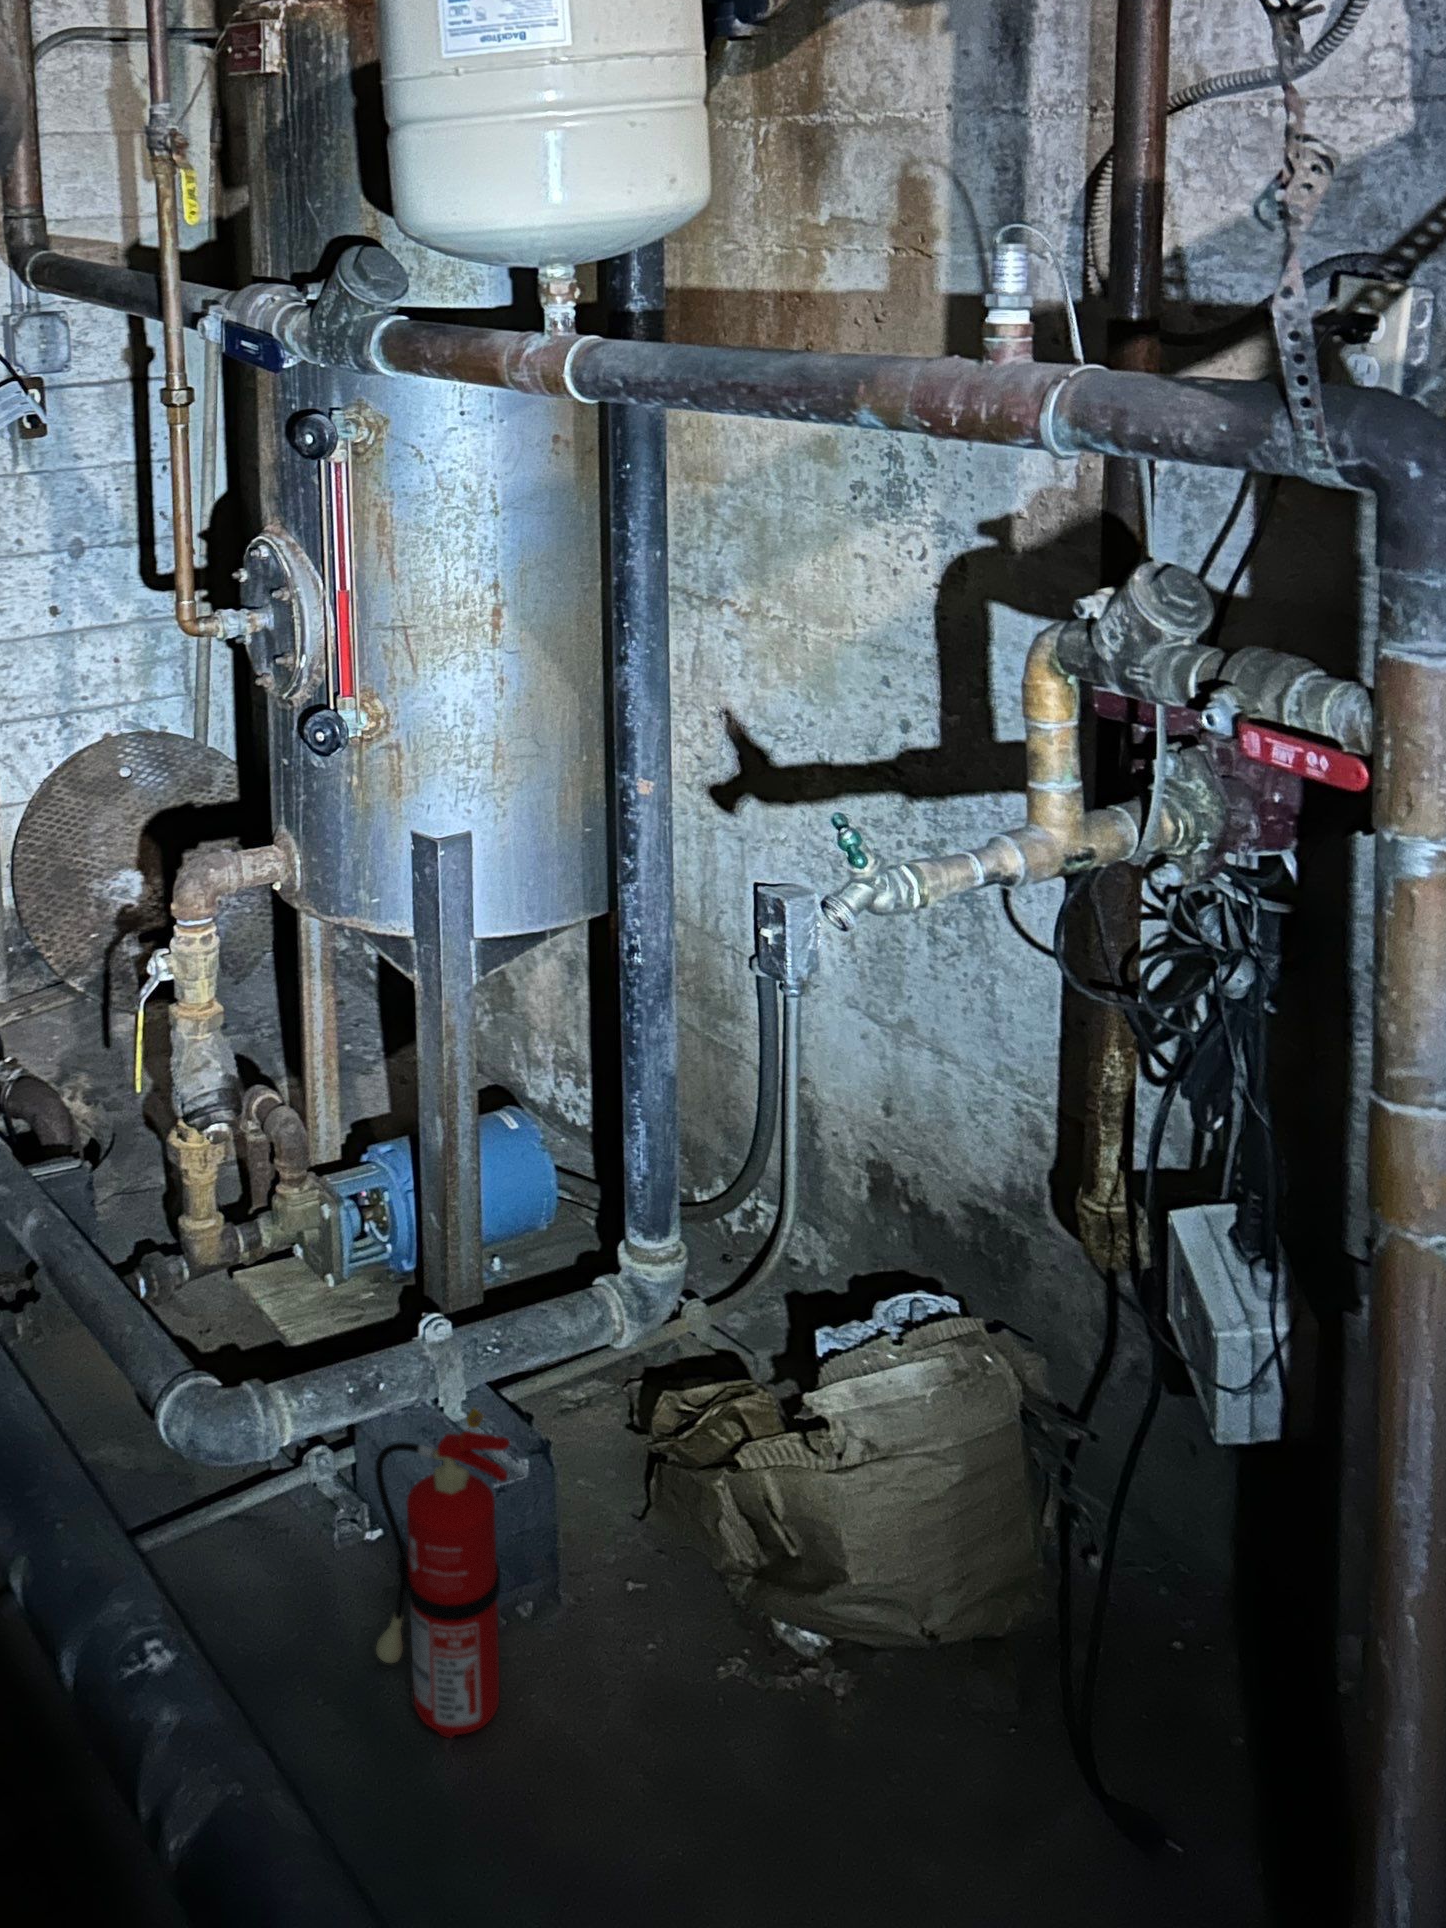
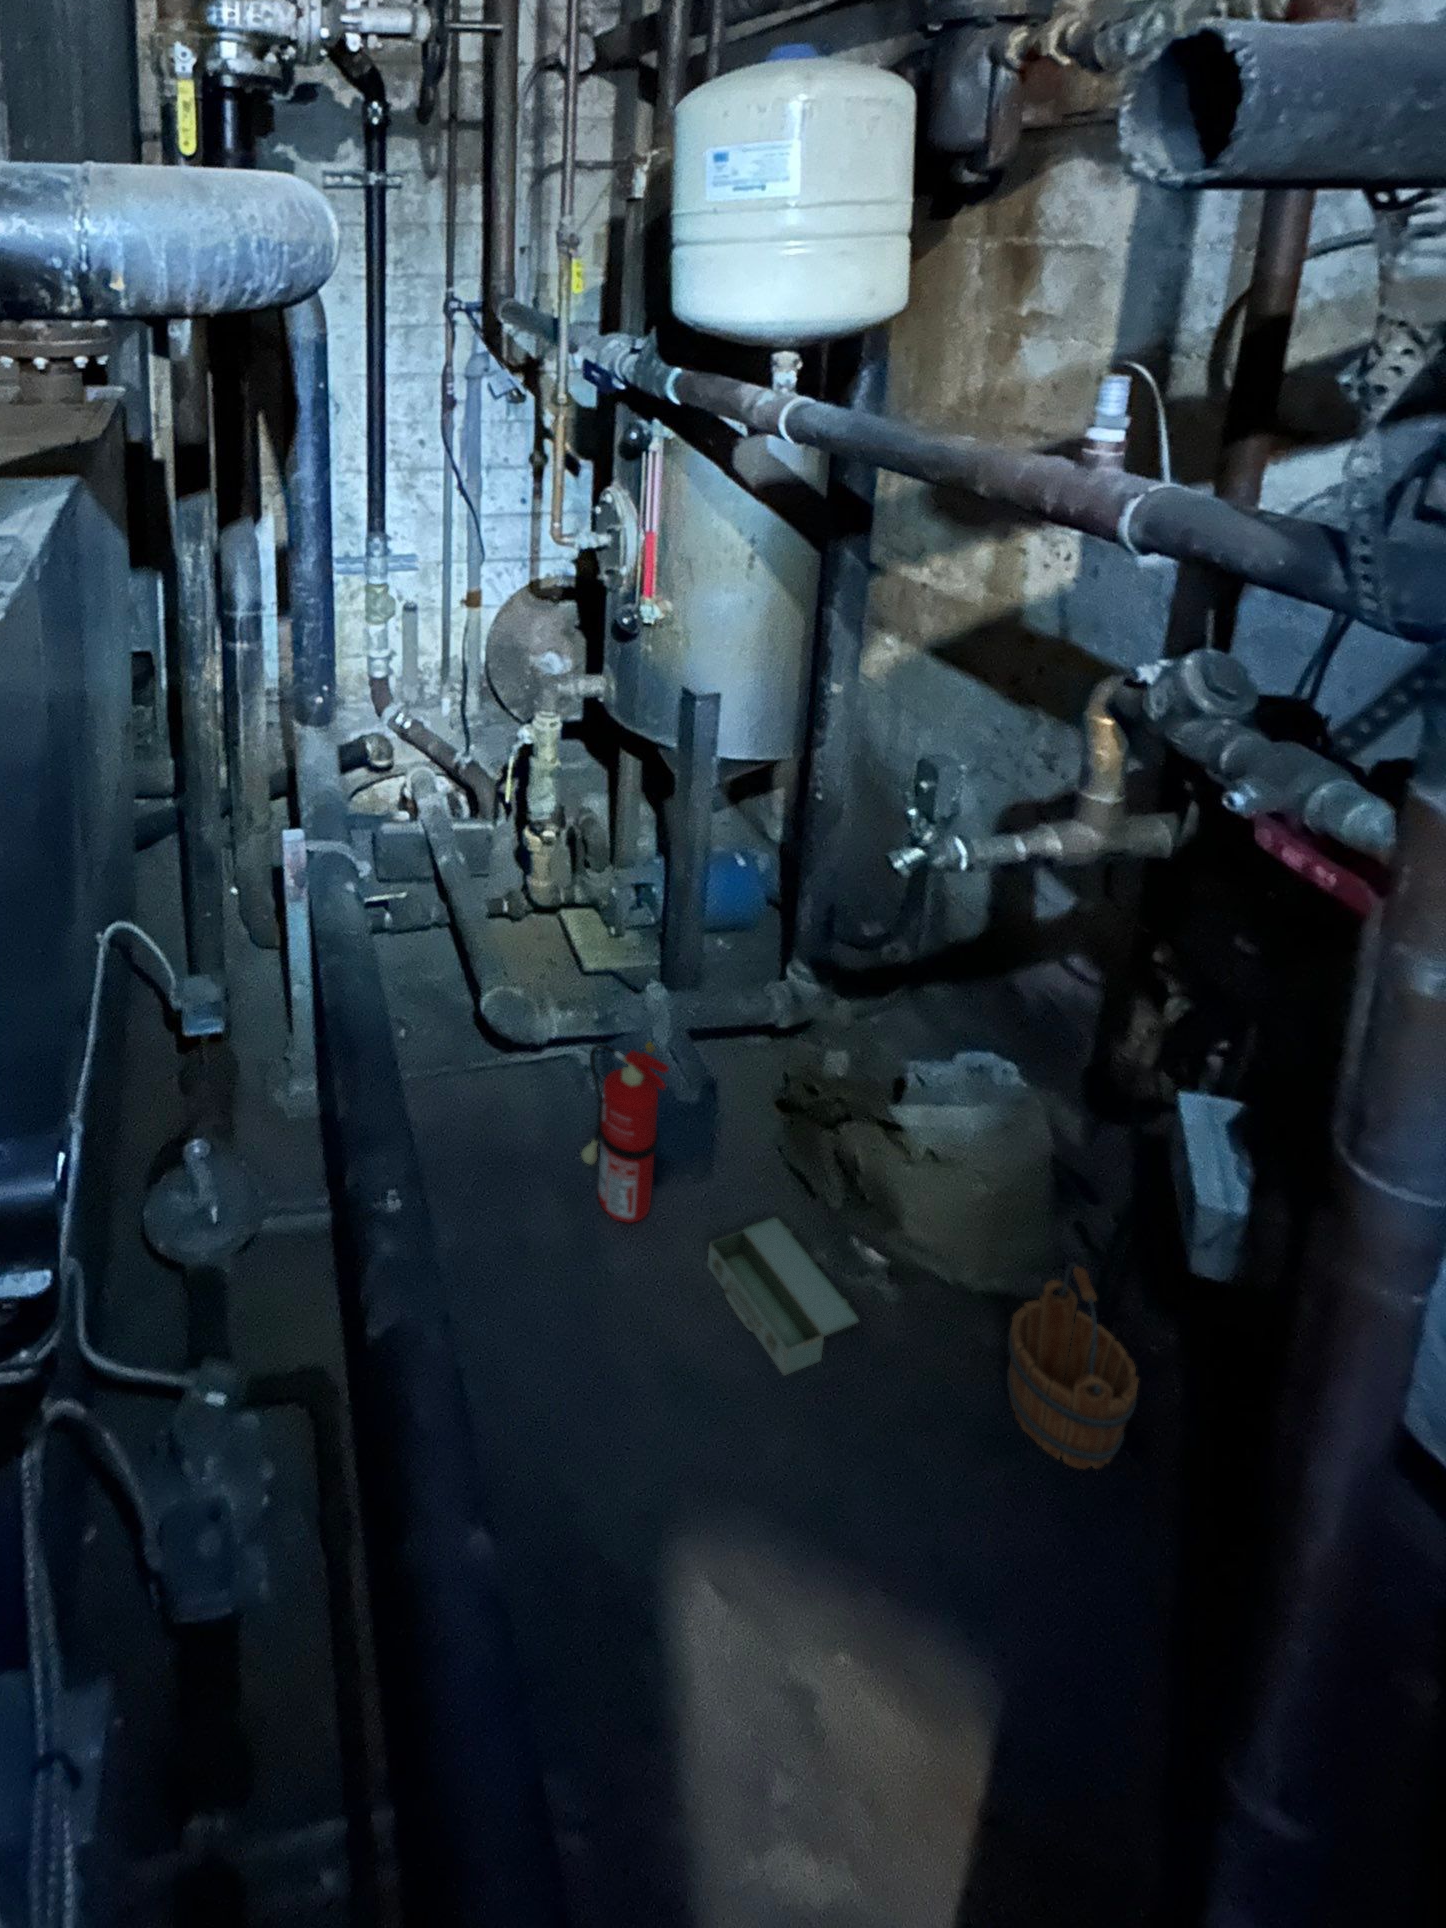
wooden bucket: none [1023,1530,1187,1823] -> present [1007,1263,1139,1469]
toolbox: none [602,1638,833,1863] -> present [707,1217,859,1375]

